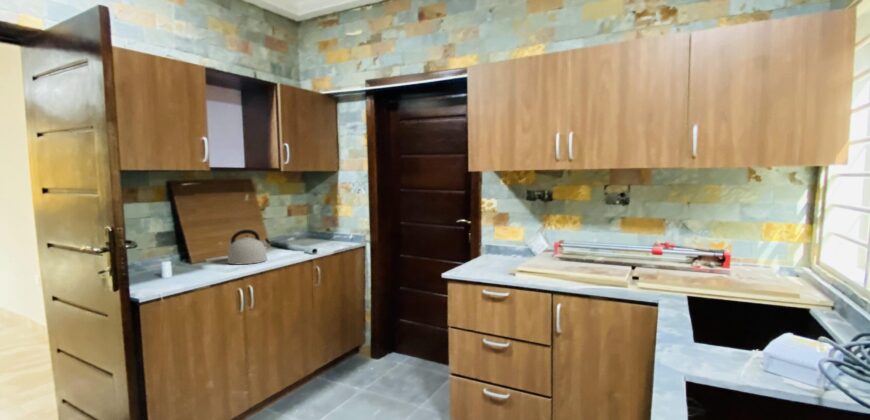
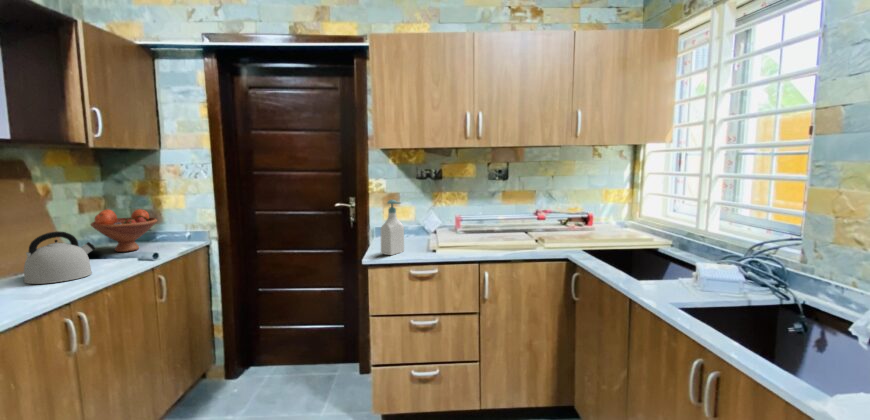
fruit bowl: none [284,215,327,247] -> present [91,209,157,252]
soap bottle: none [466,220,490,273] -> present [380,200,404,255]

